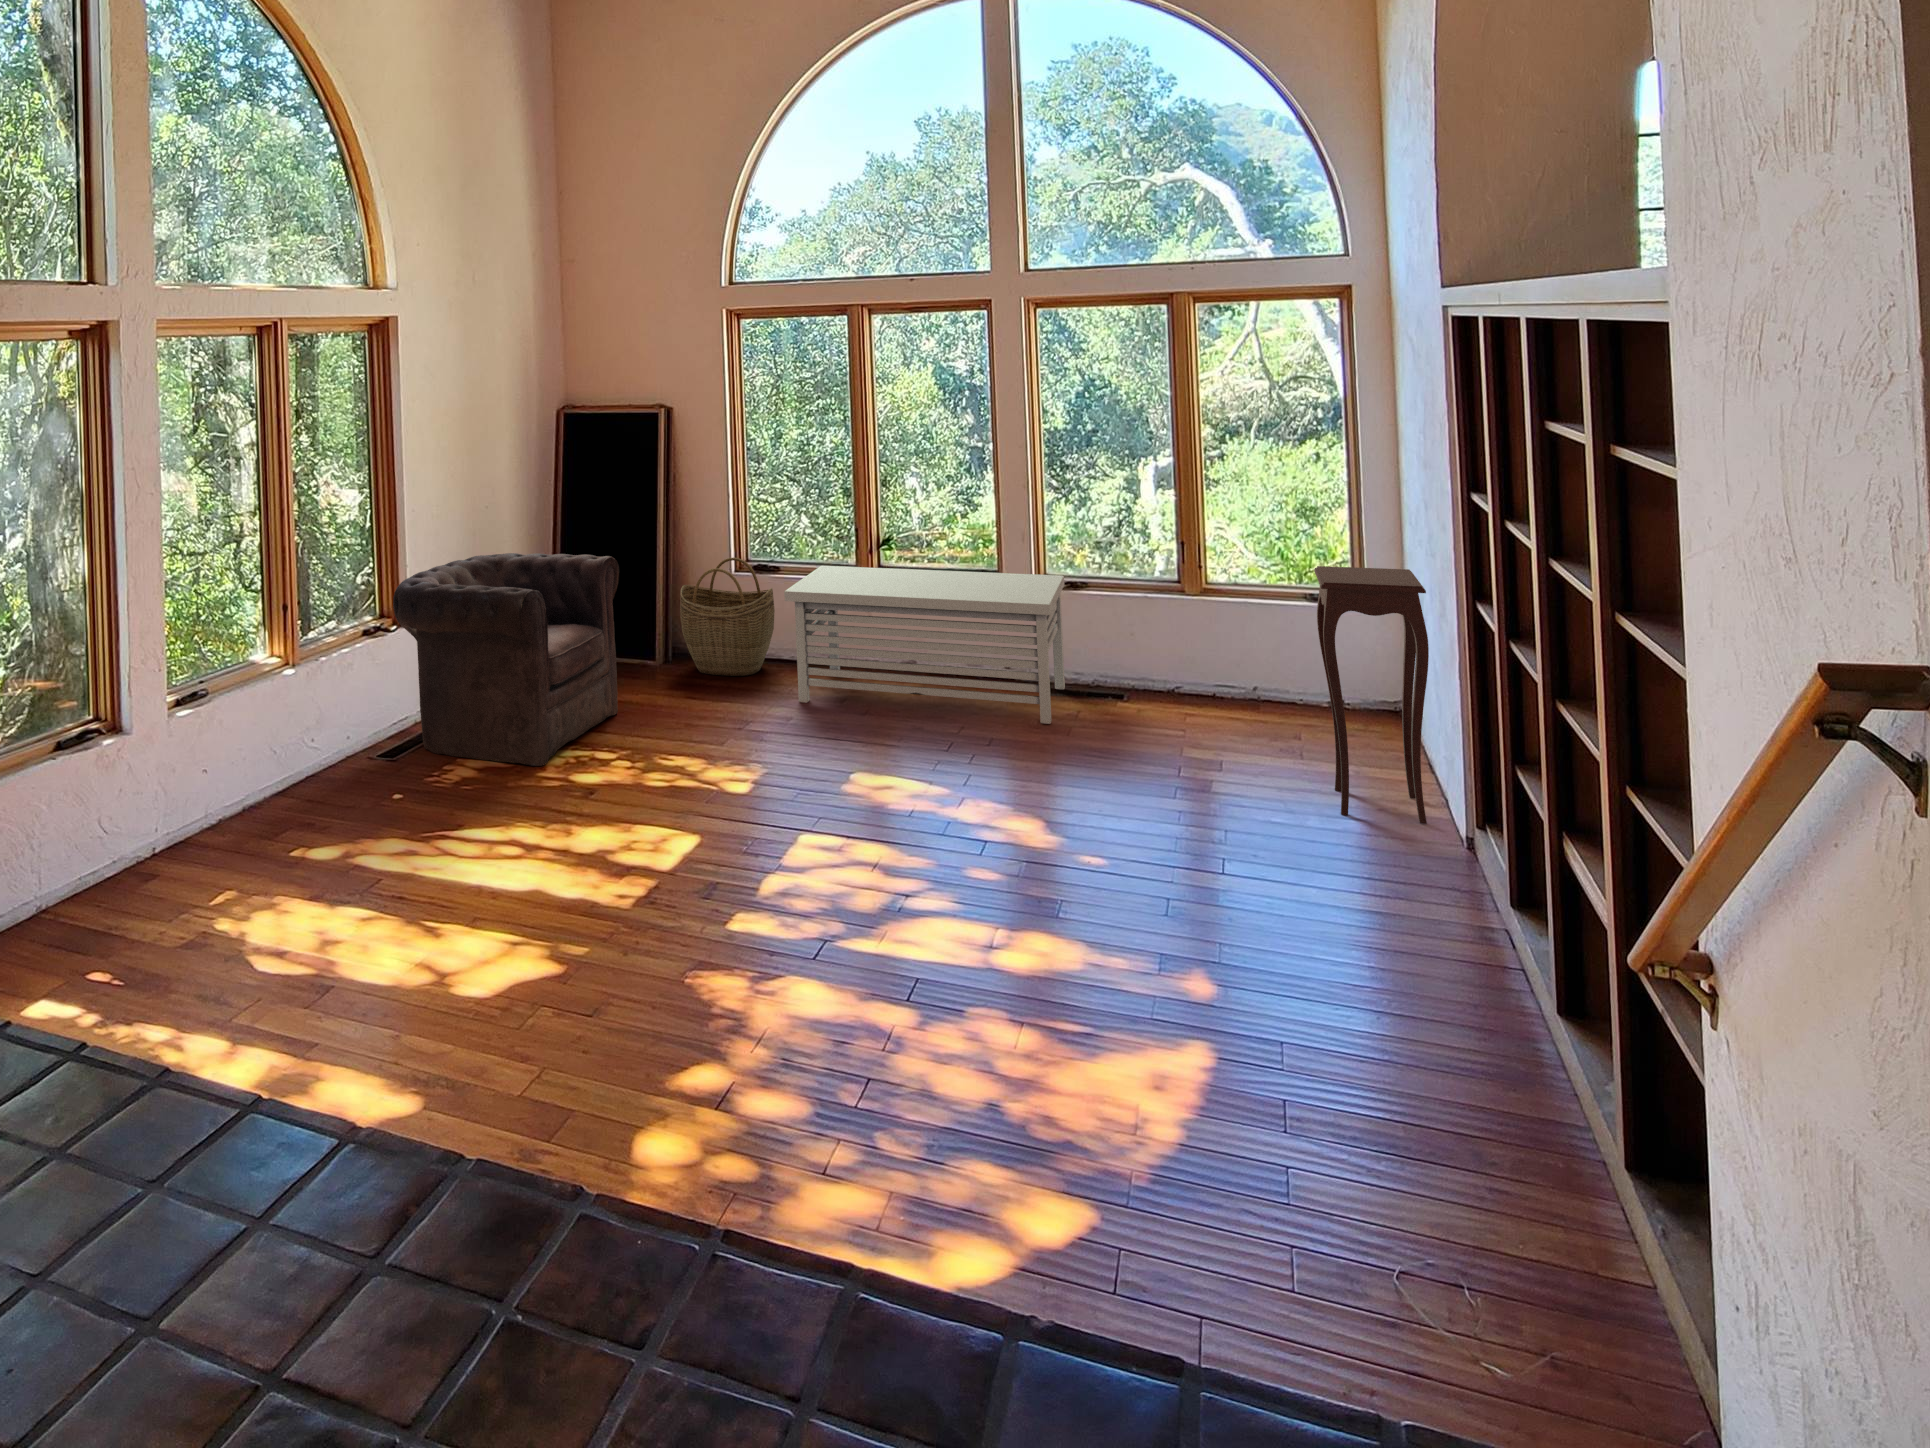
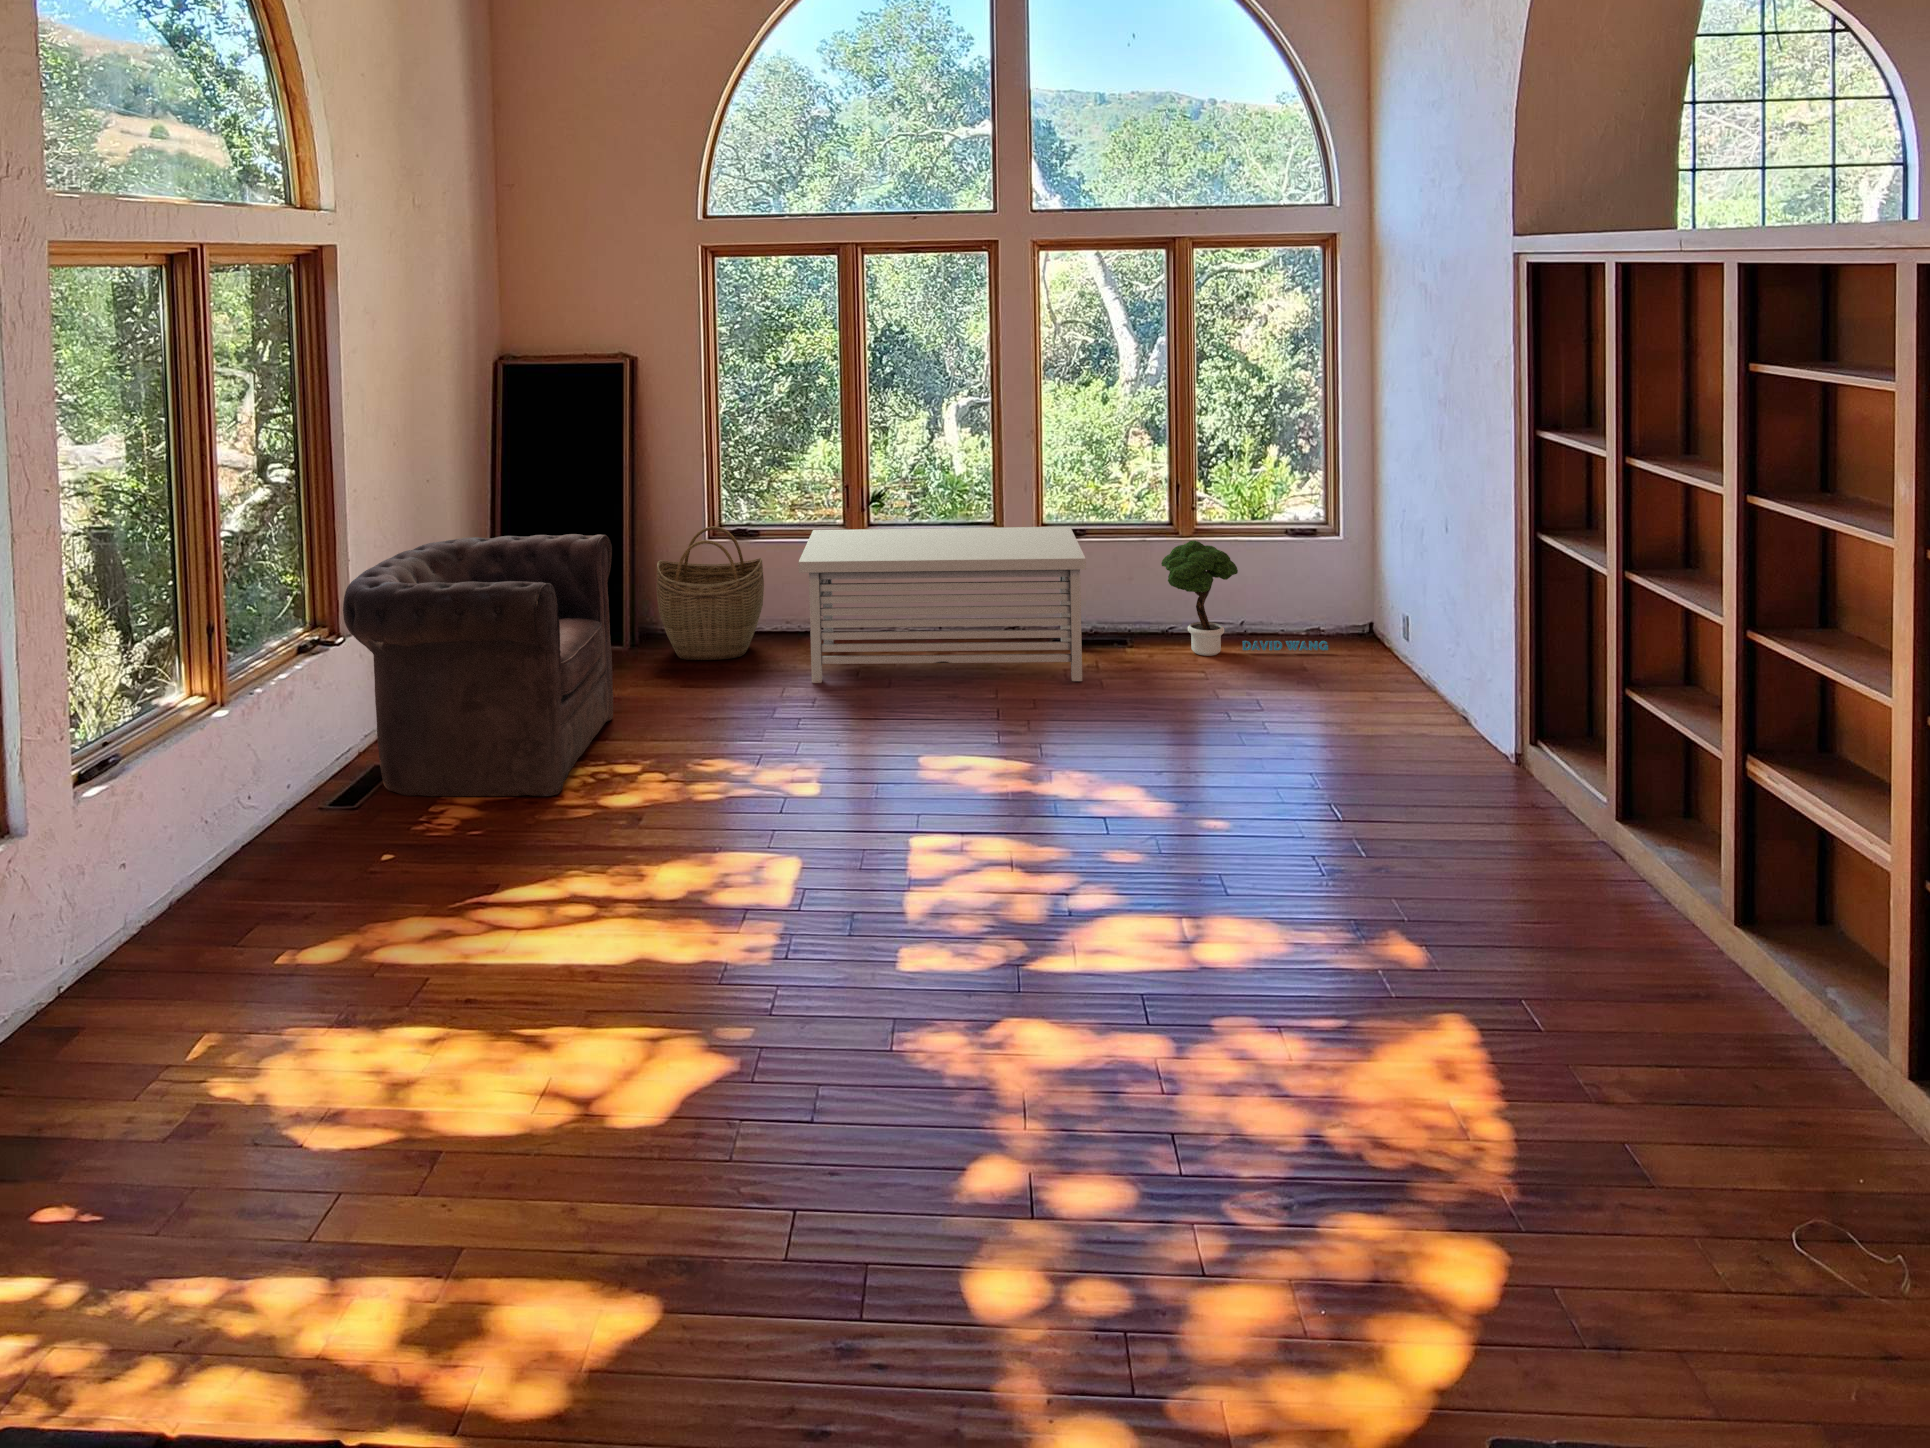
side table: present [1314,566,1429,824] -> none [1360,505,1480,746]
potted tree: none [1155,596,1336,720] -> present [1161,541,1328,656]

